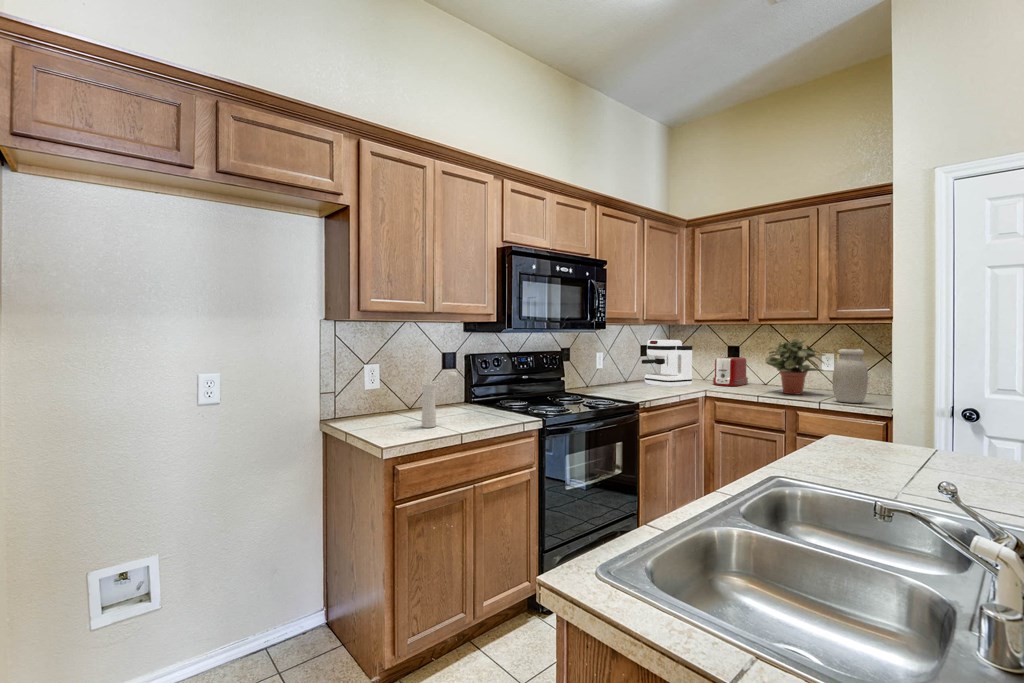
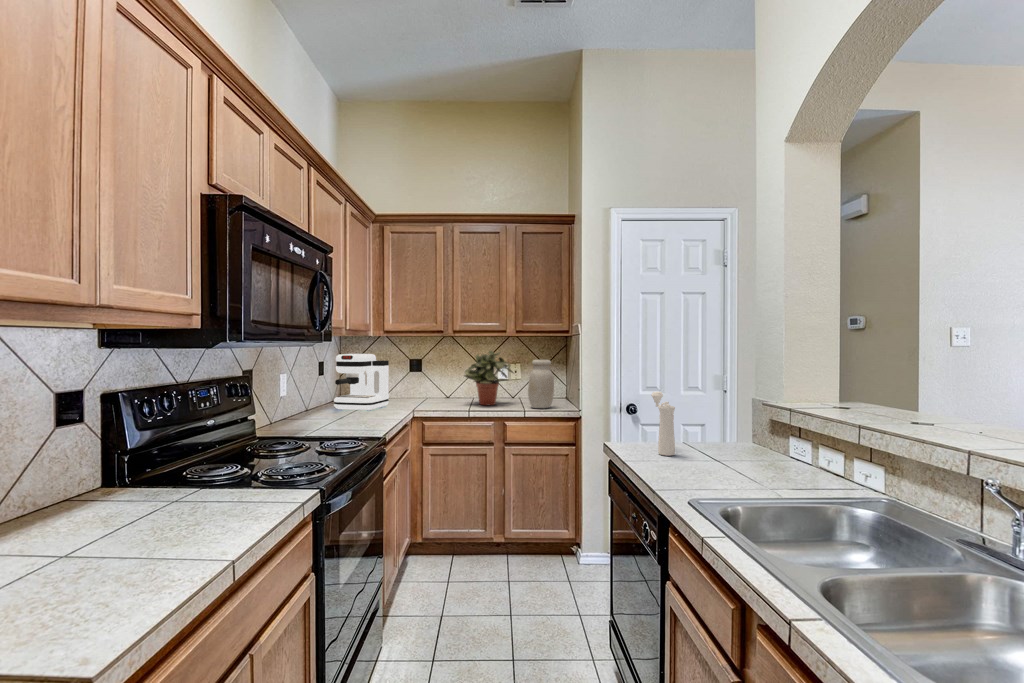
toaster: present [713,357,748,386] -> none [403,371,432,403]
pepper mill: present [422,372,457,428] -> present [651,392,675,456]

